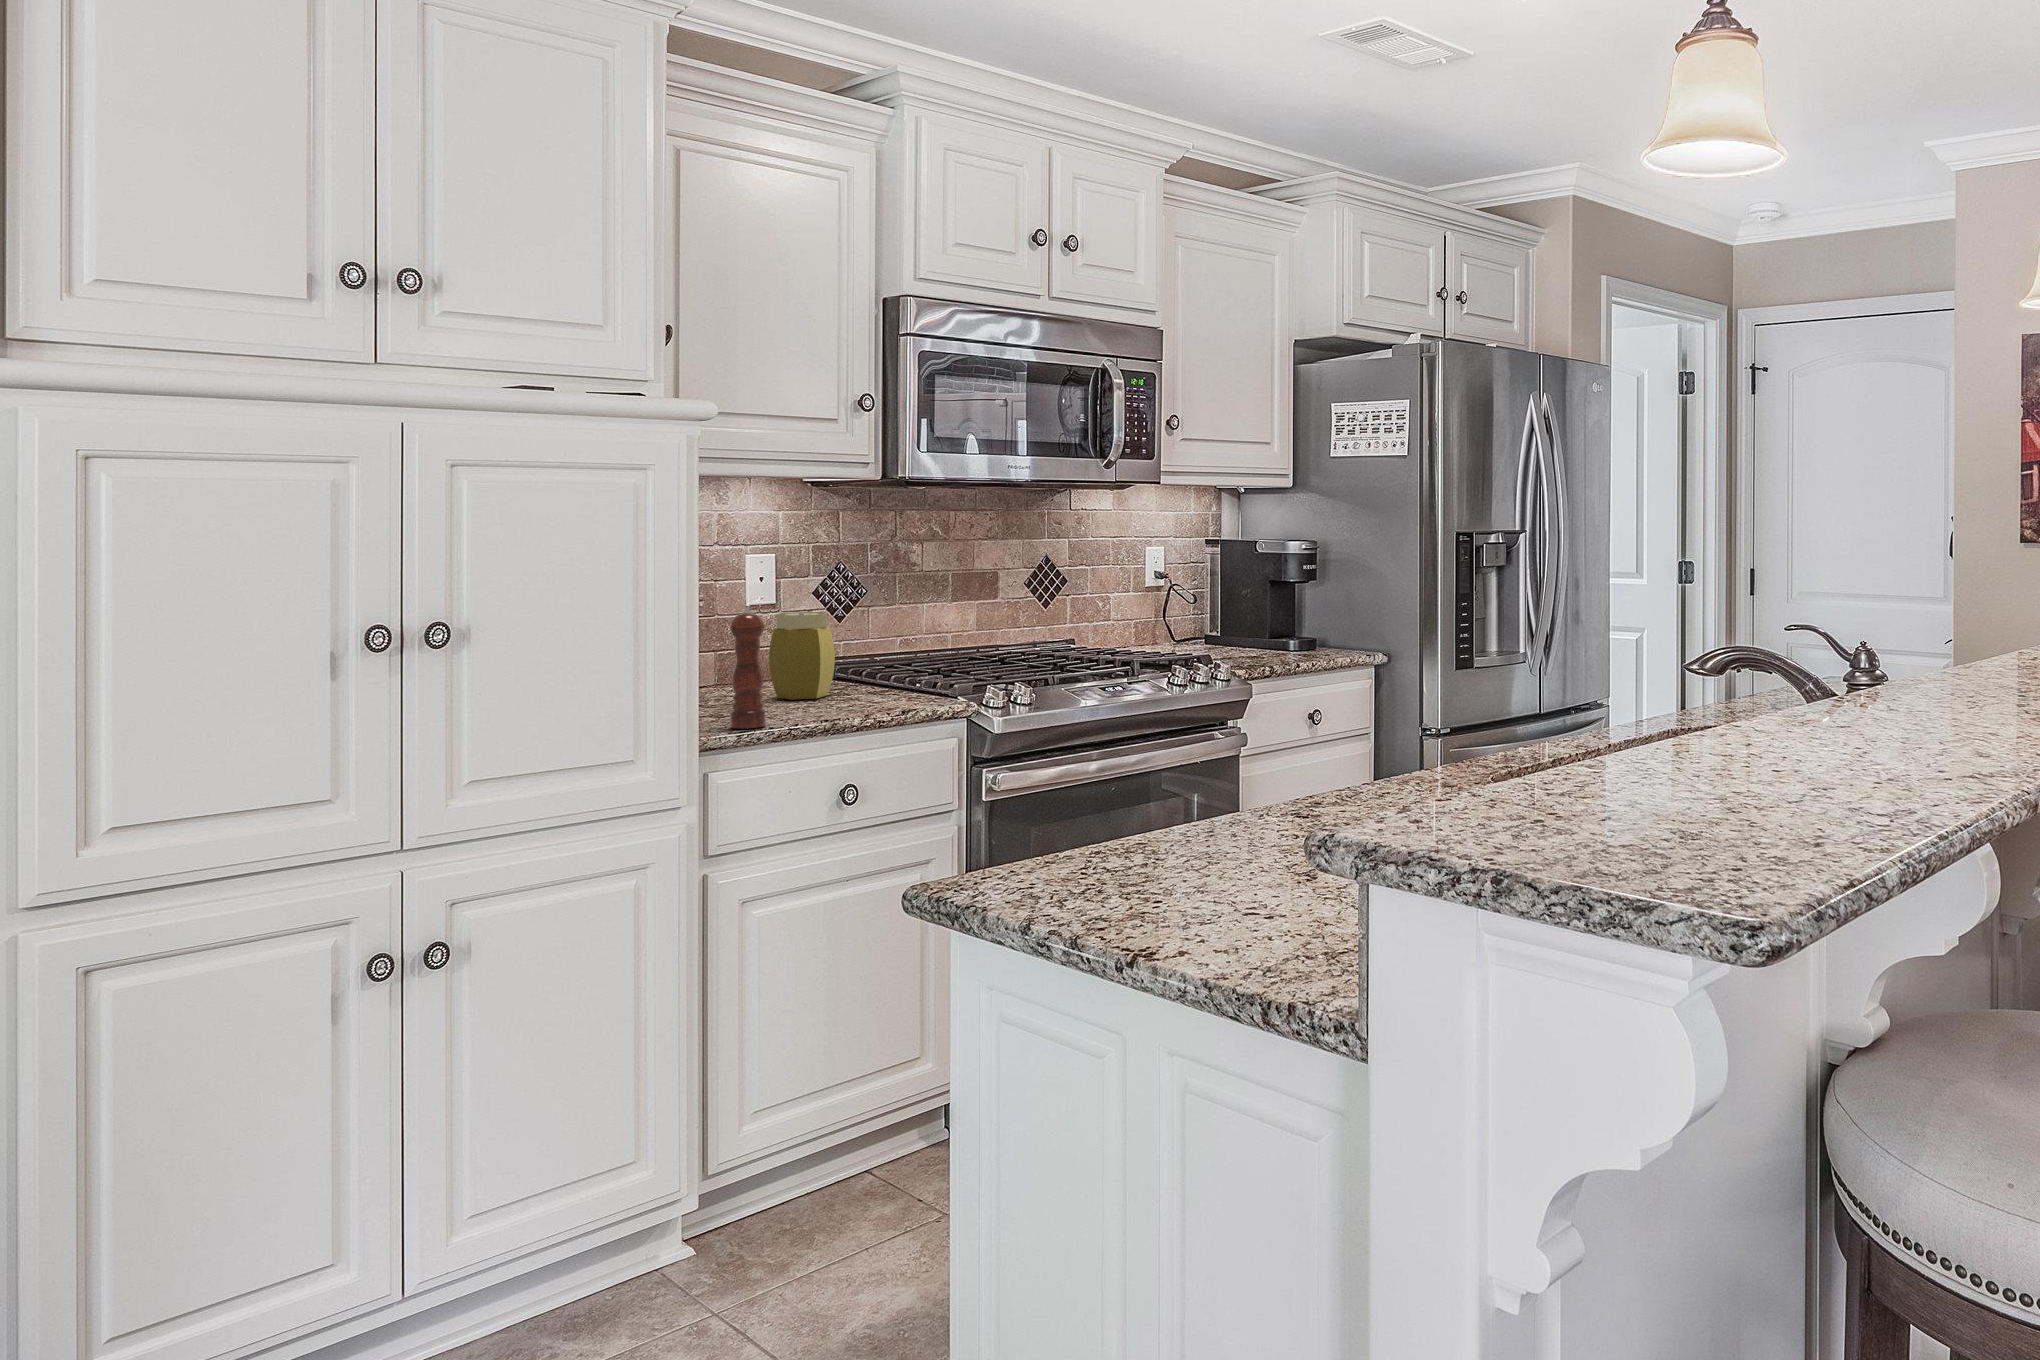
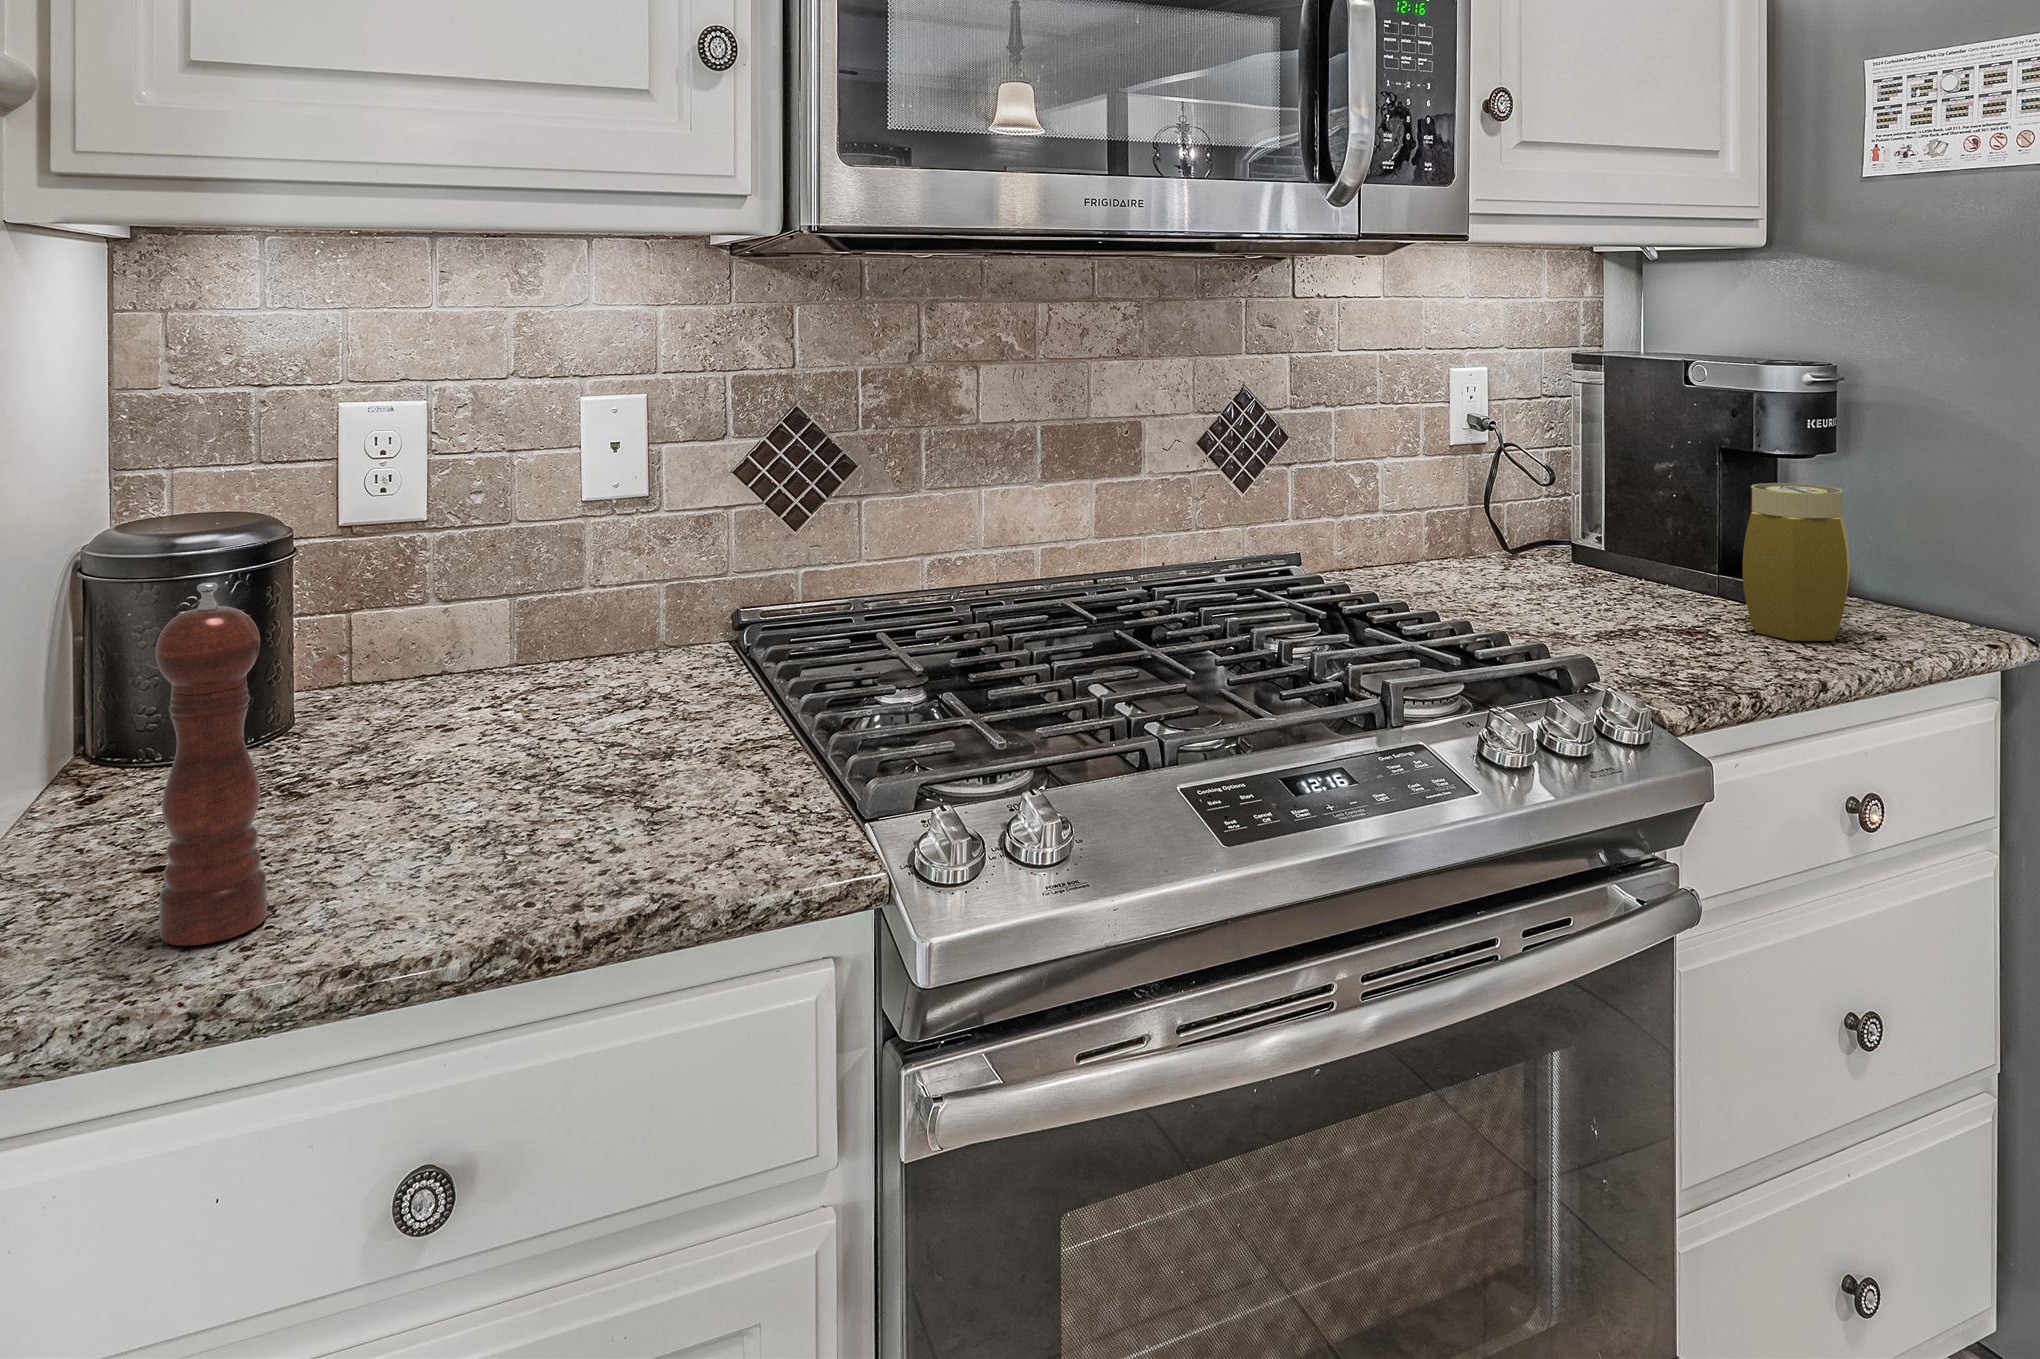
jar: present [769,612,835,700] -> present [1743,483,1849,641]

